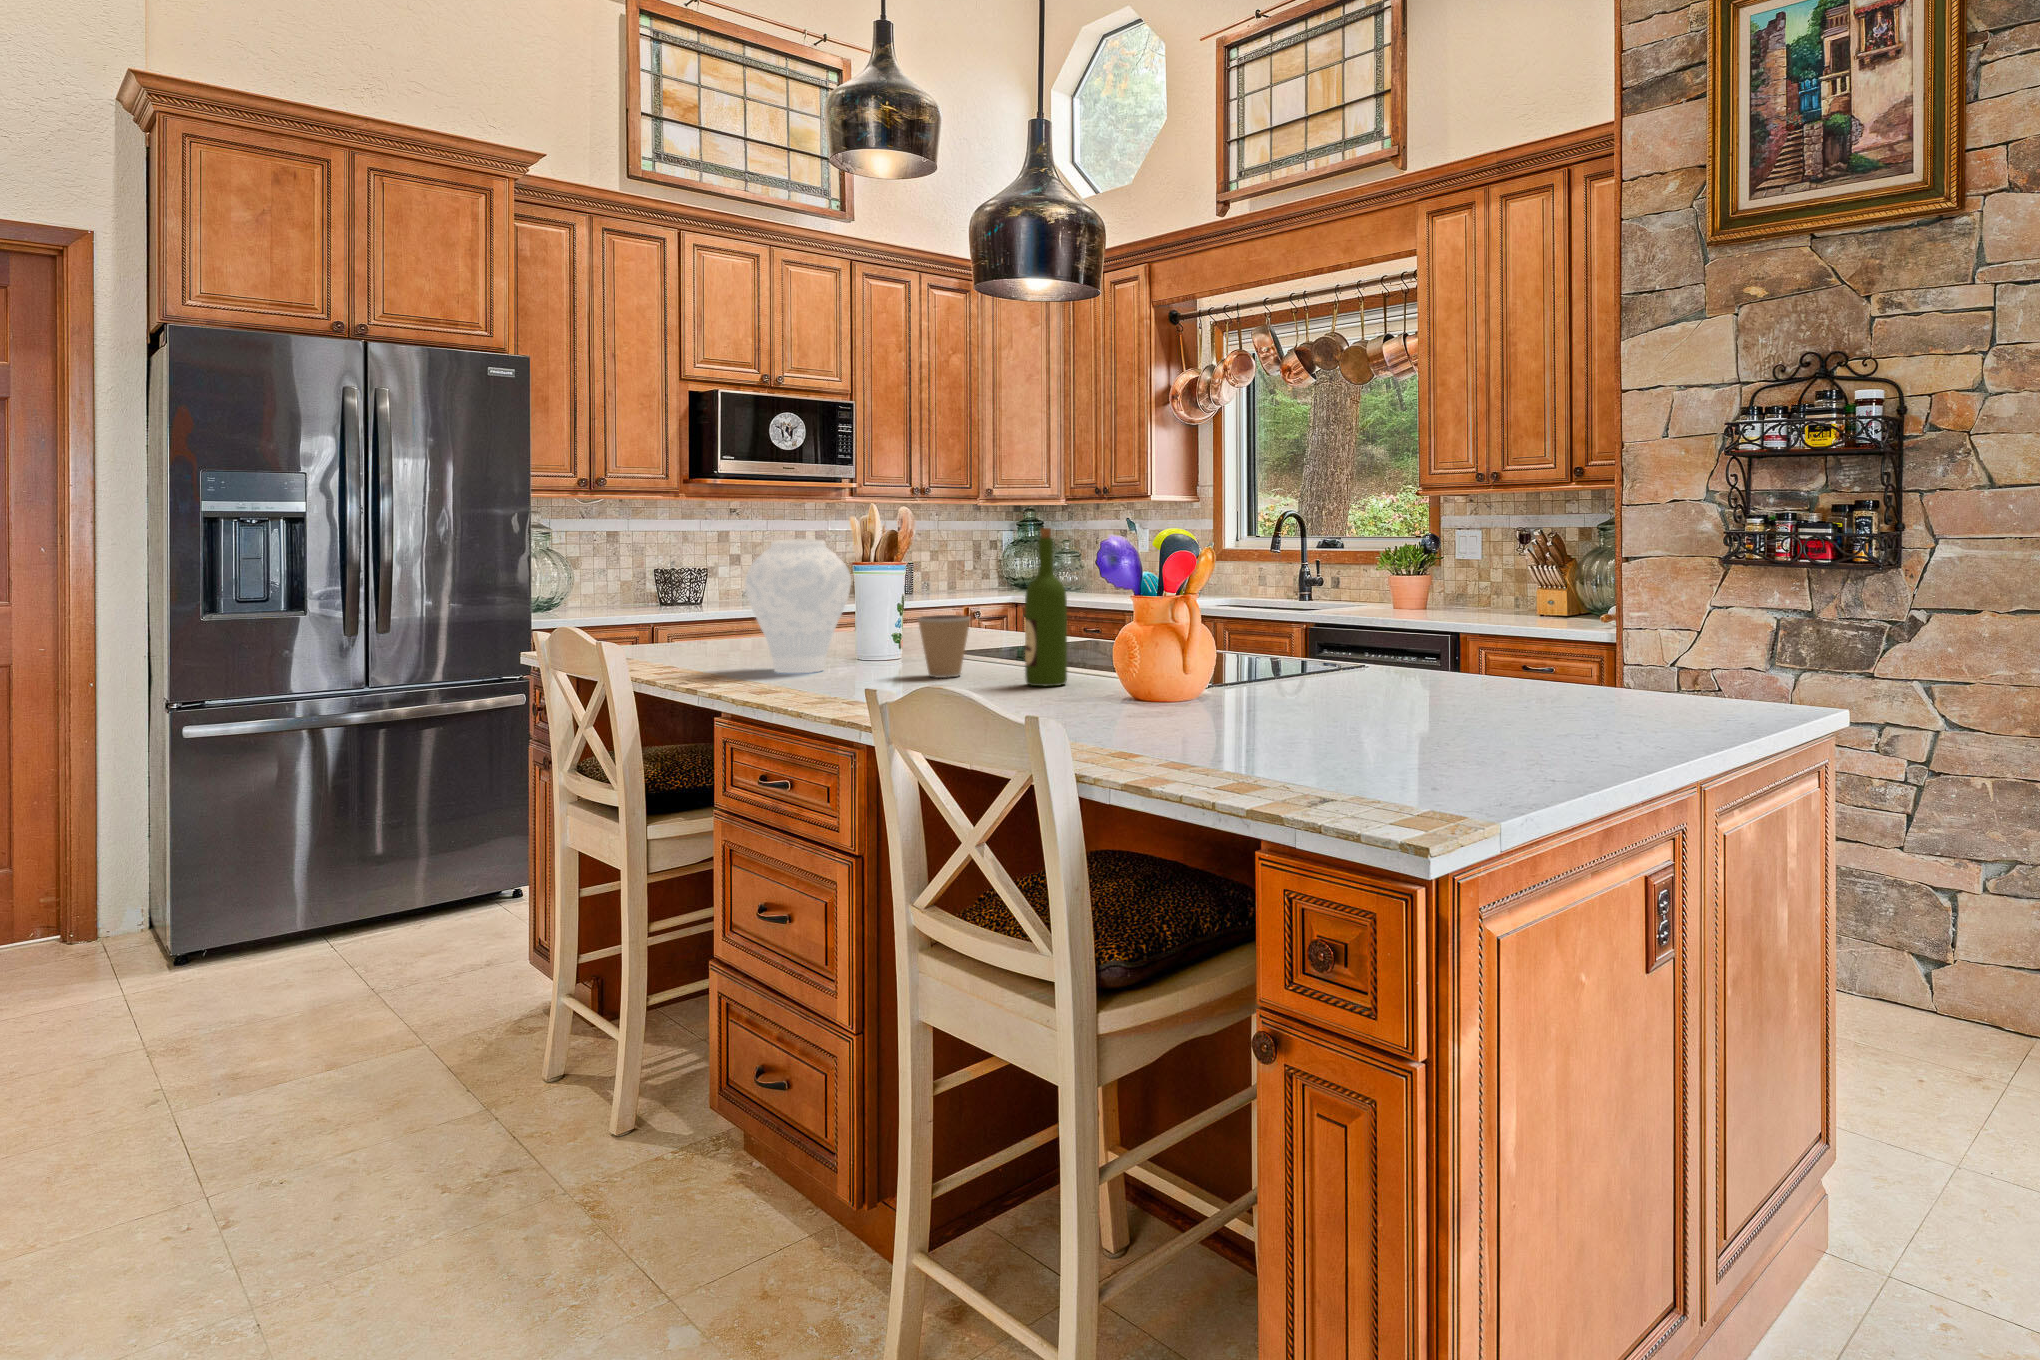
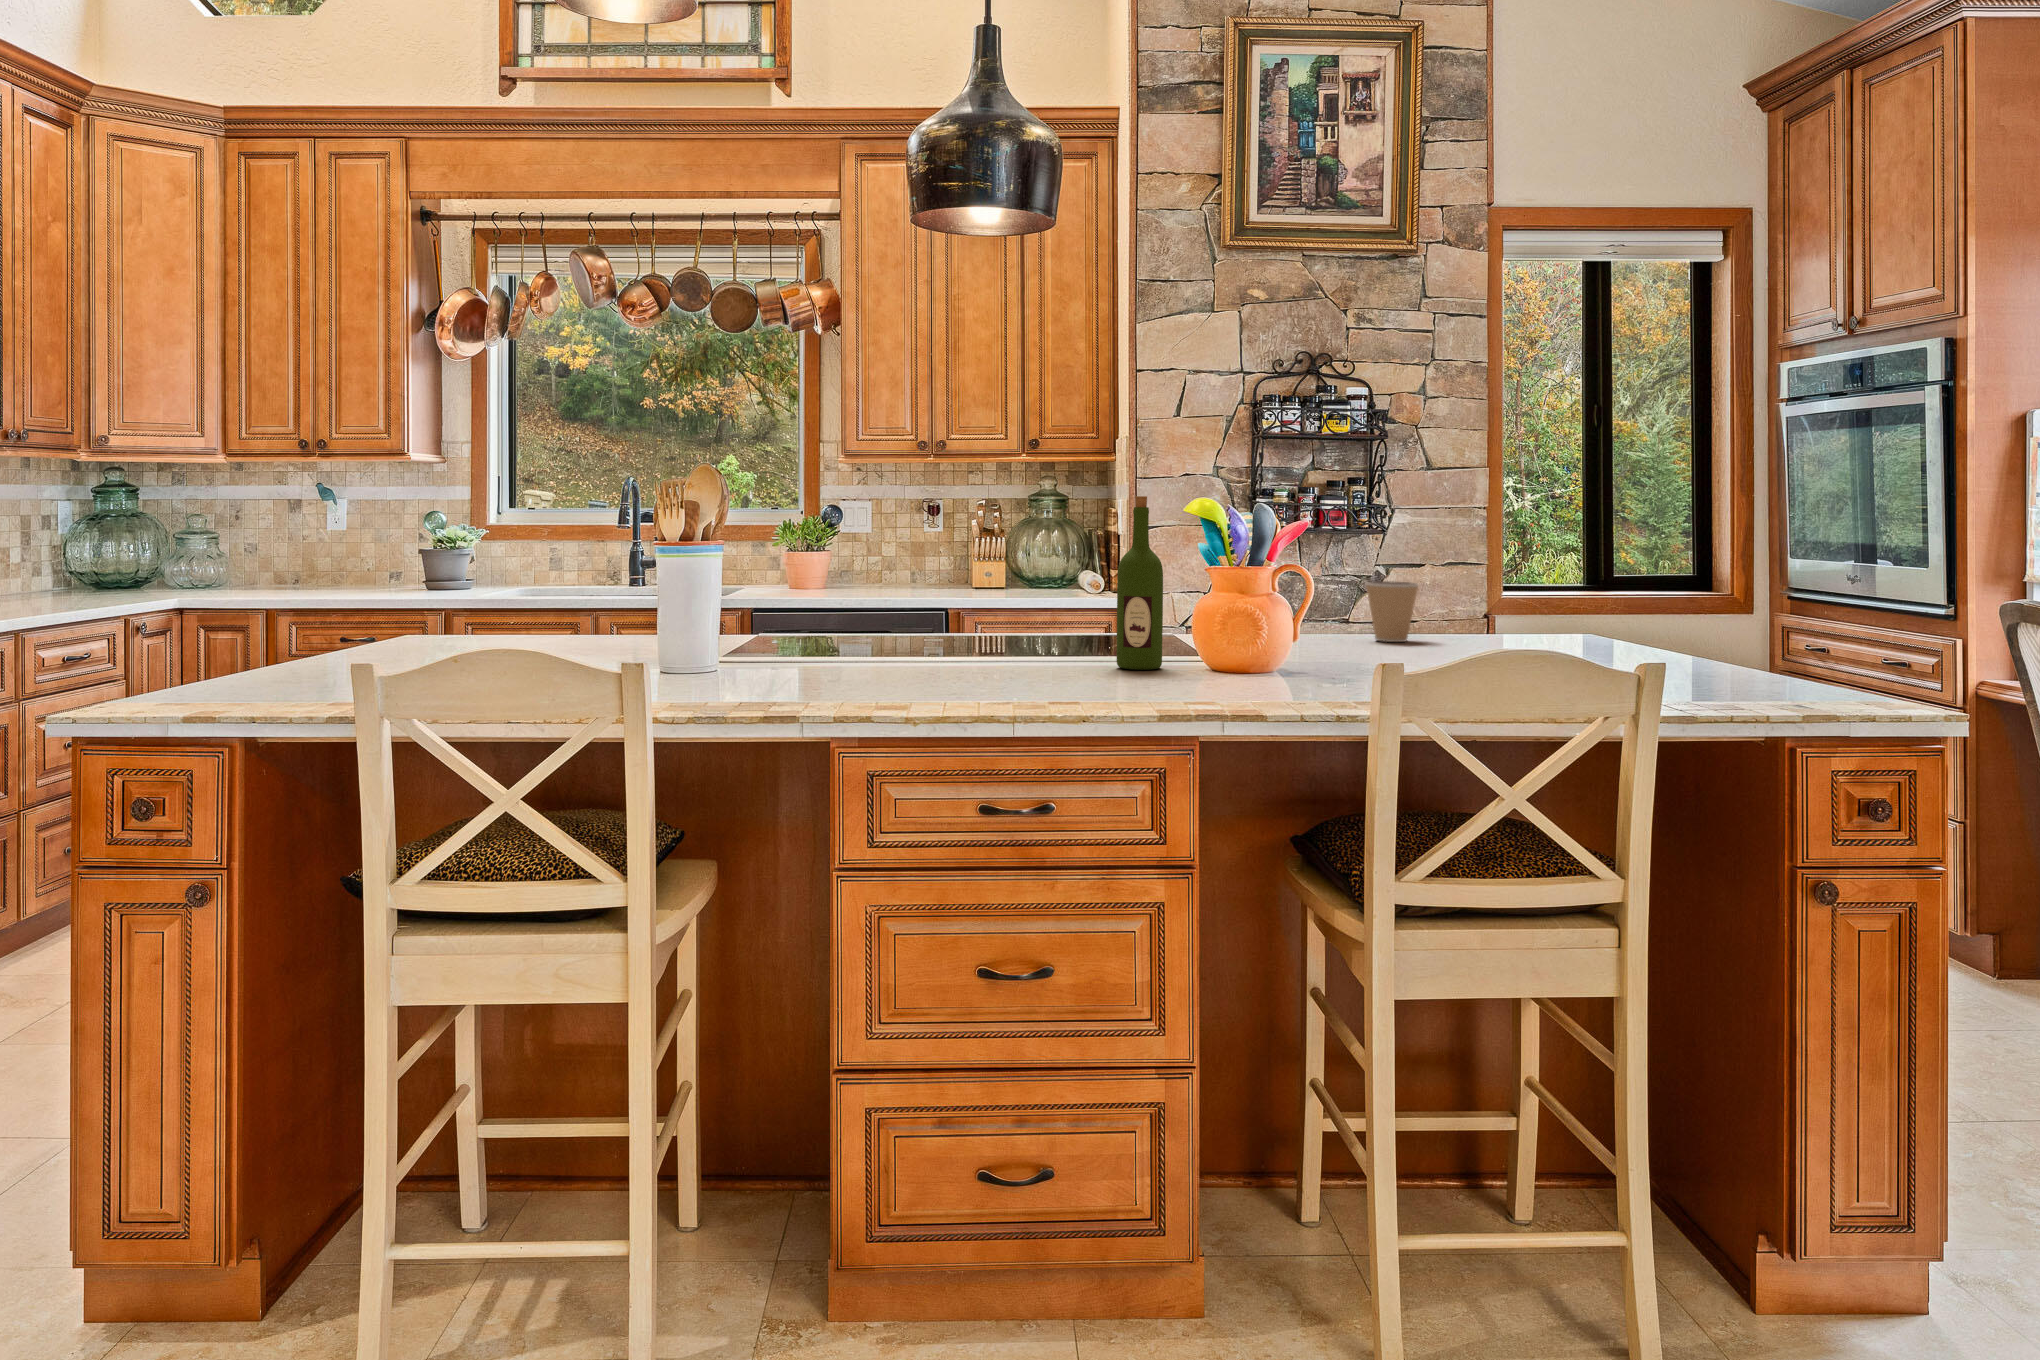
vase: present [745,539,851,673] -> none [722,509,855,686]
coffee cup: present [918,615,970,678] -> present [1366,581,1418,642]

